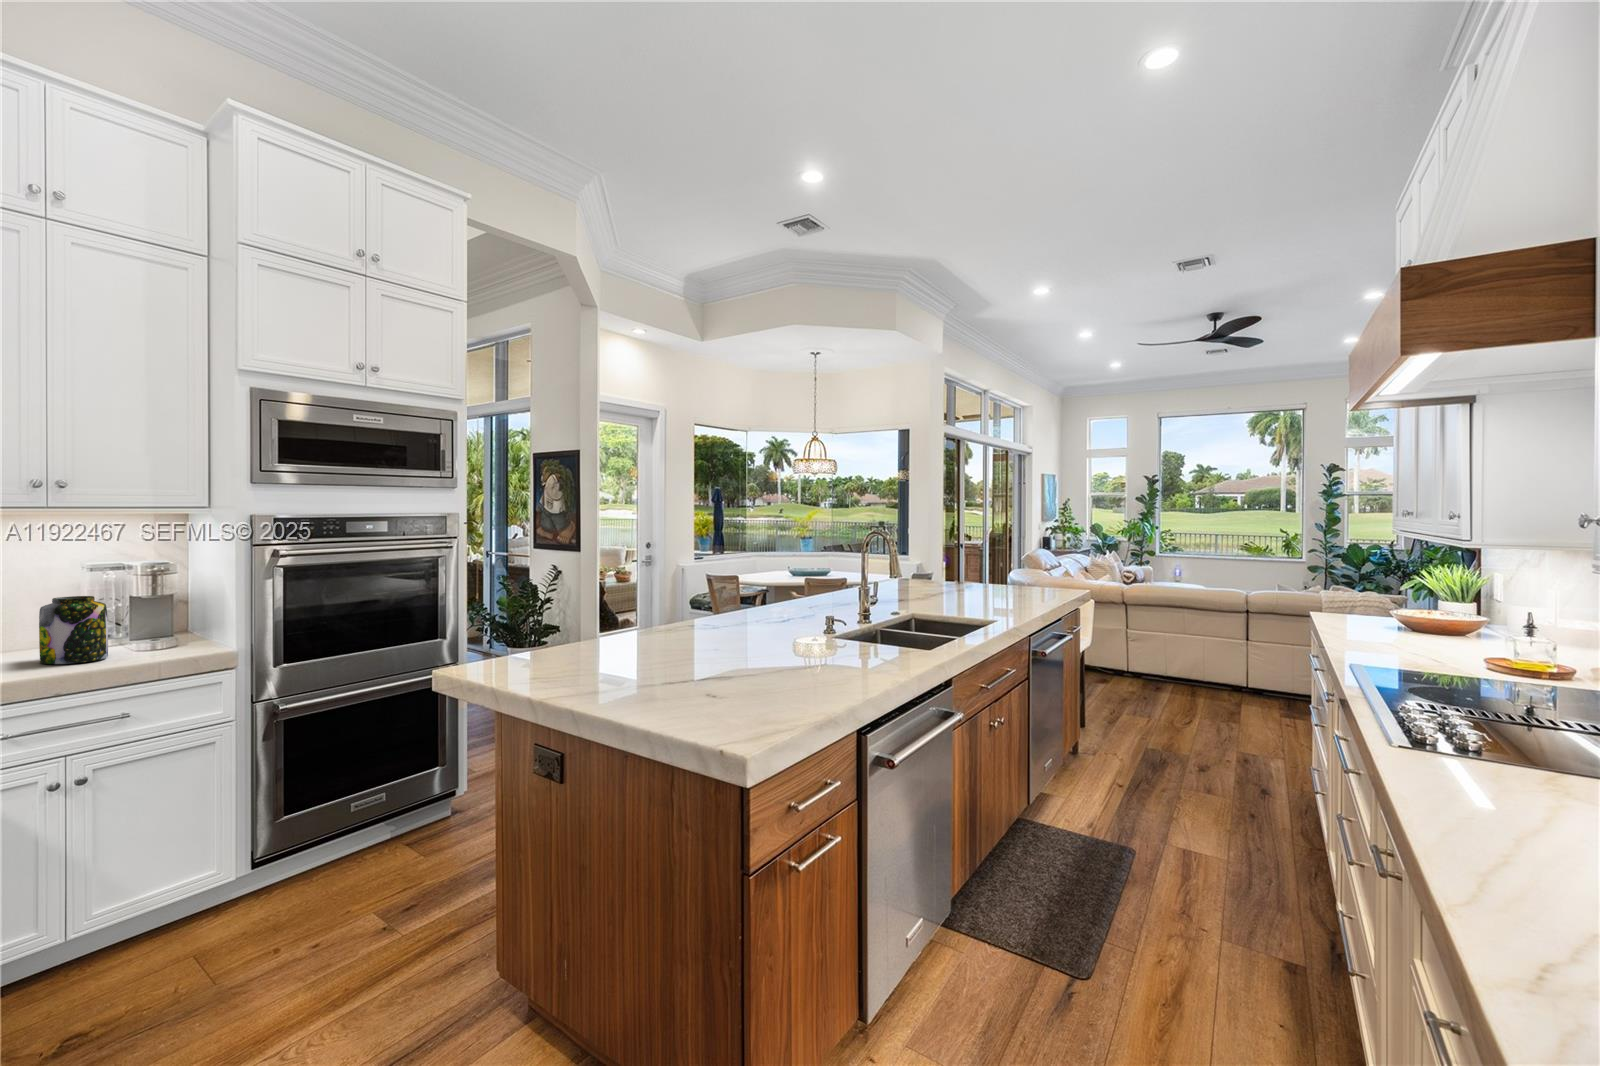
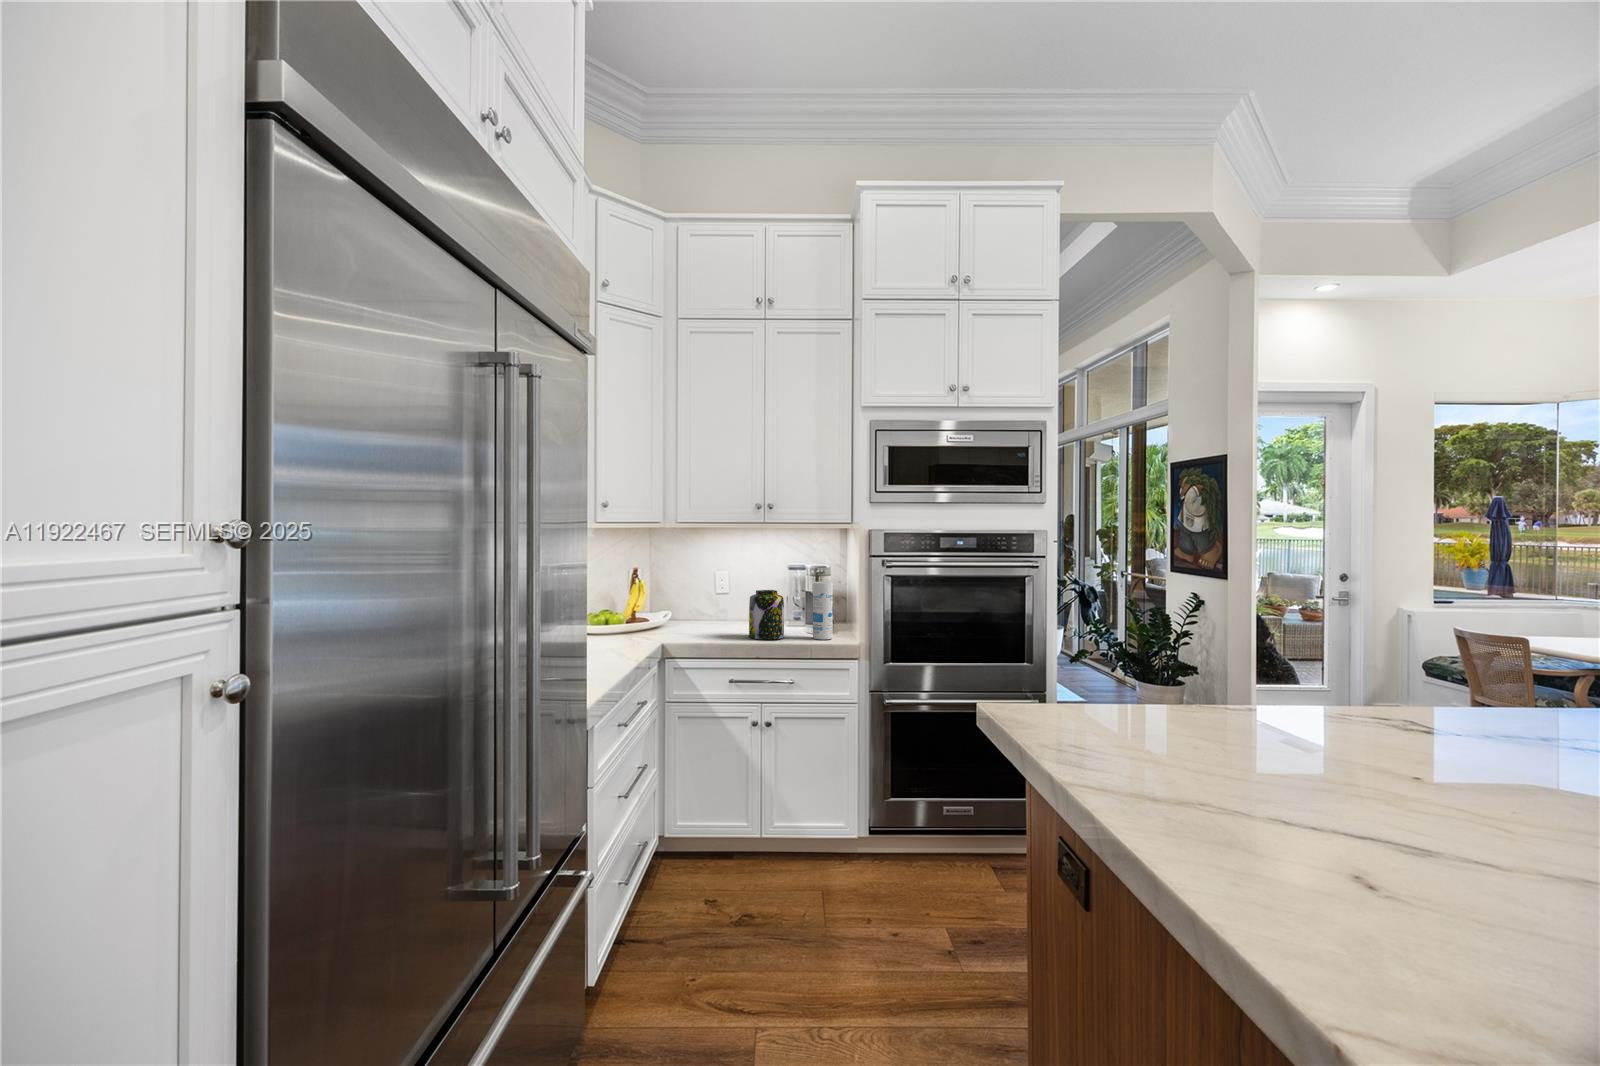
canister: none [157,580,190,652] -> present [813,582,833,639]

